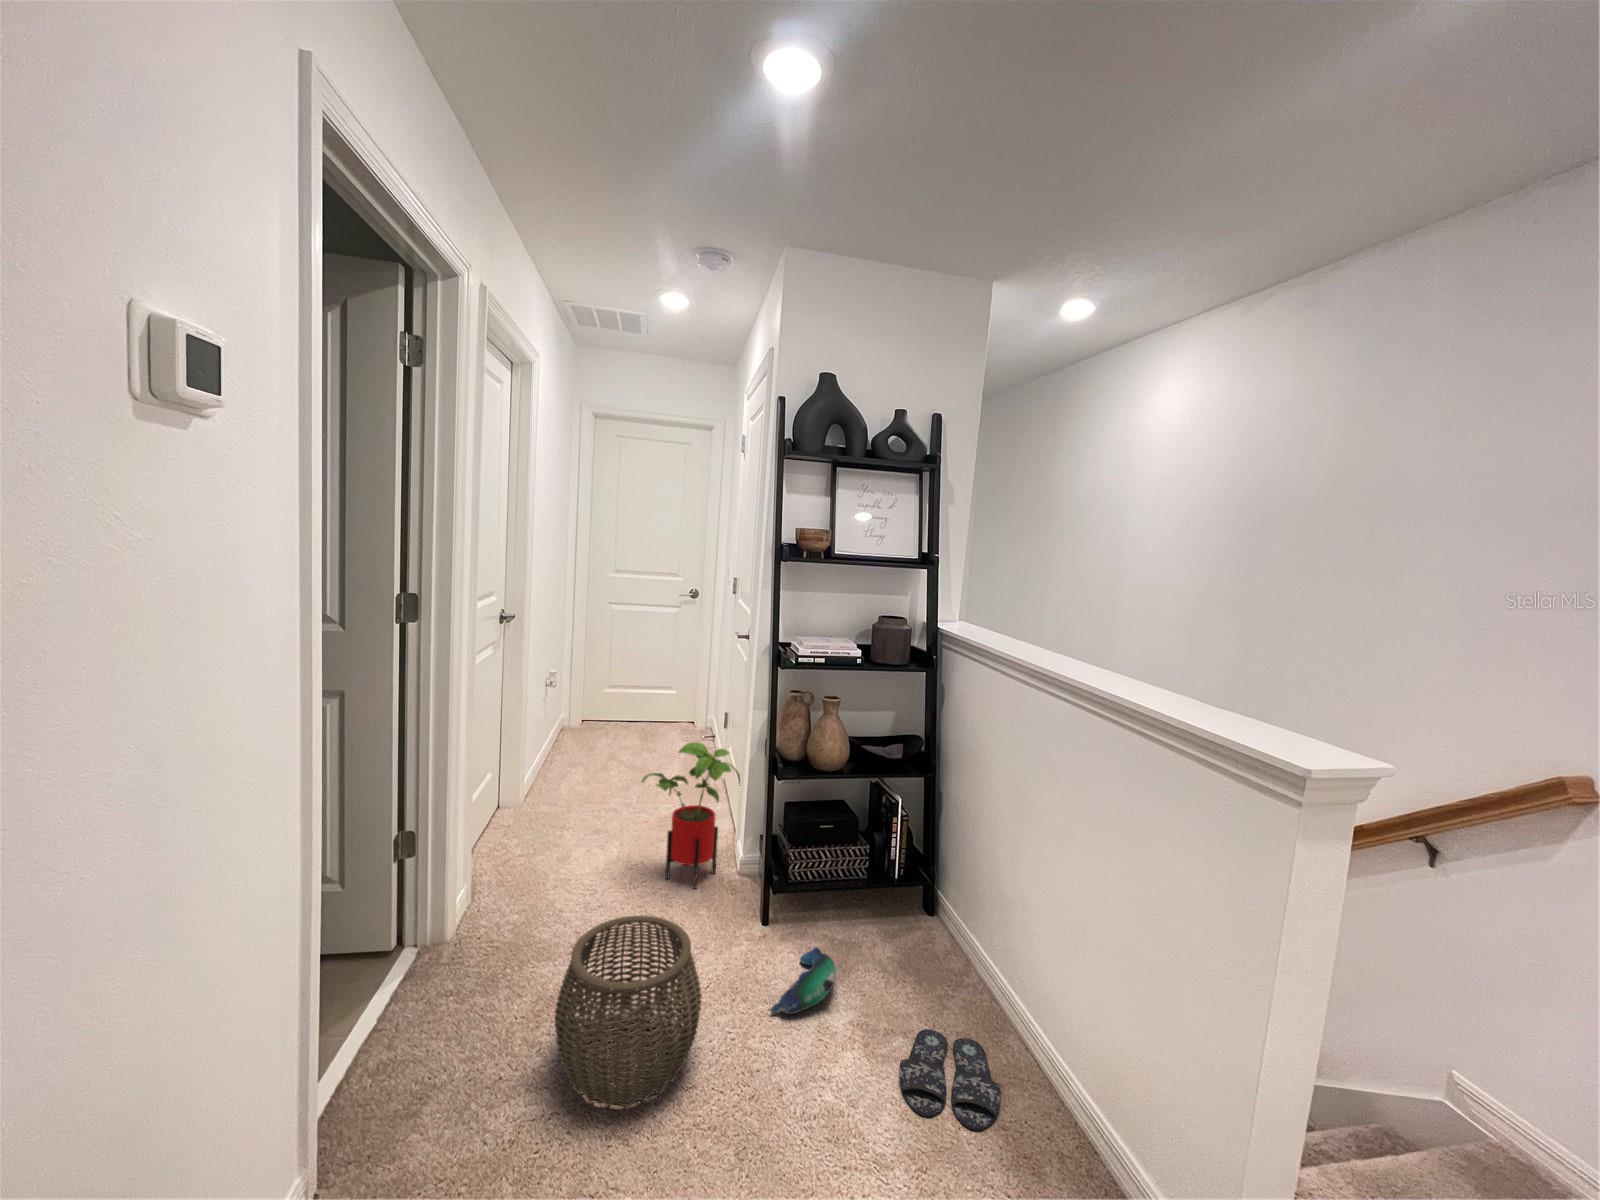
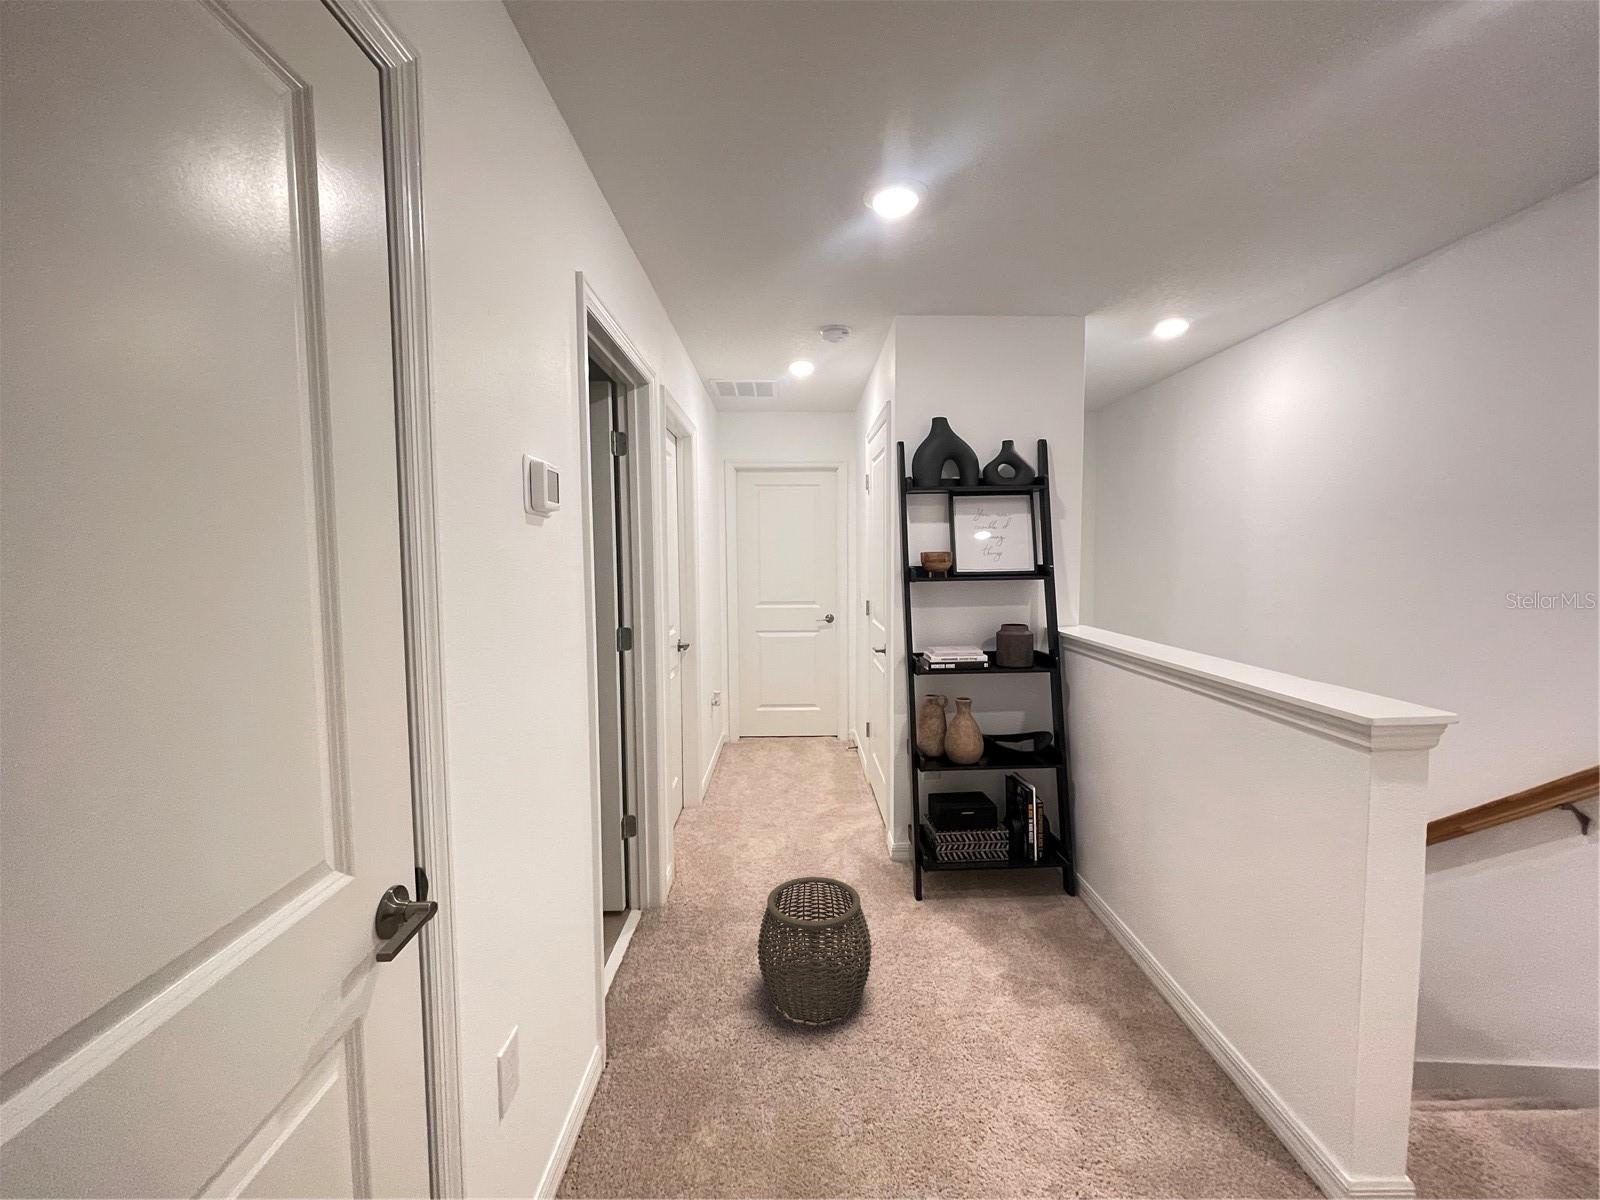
house plant: present [642,742,740,888] -> none [803,742,887,870]
plush toy: present [770,947,836,1014] -> none [929,916,985,967]
slippers: present [900,1029,1001,1130] -> none [1047,984,1142,1061]

